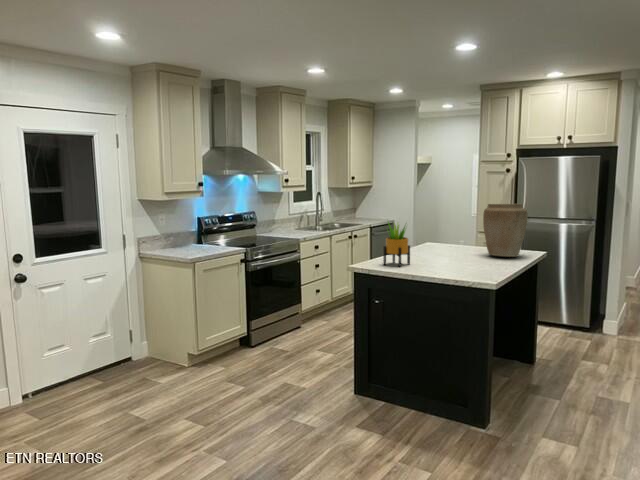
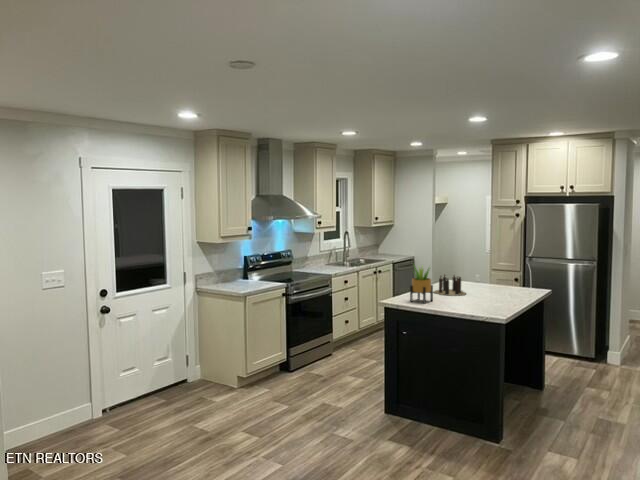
vase: present [483,204,527,257] -> none [495,249,533,295]
candle: none [410,233,461,258] -> present [434,275,466,296]

